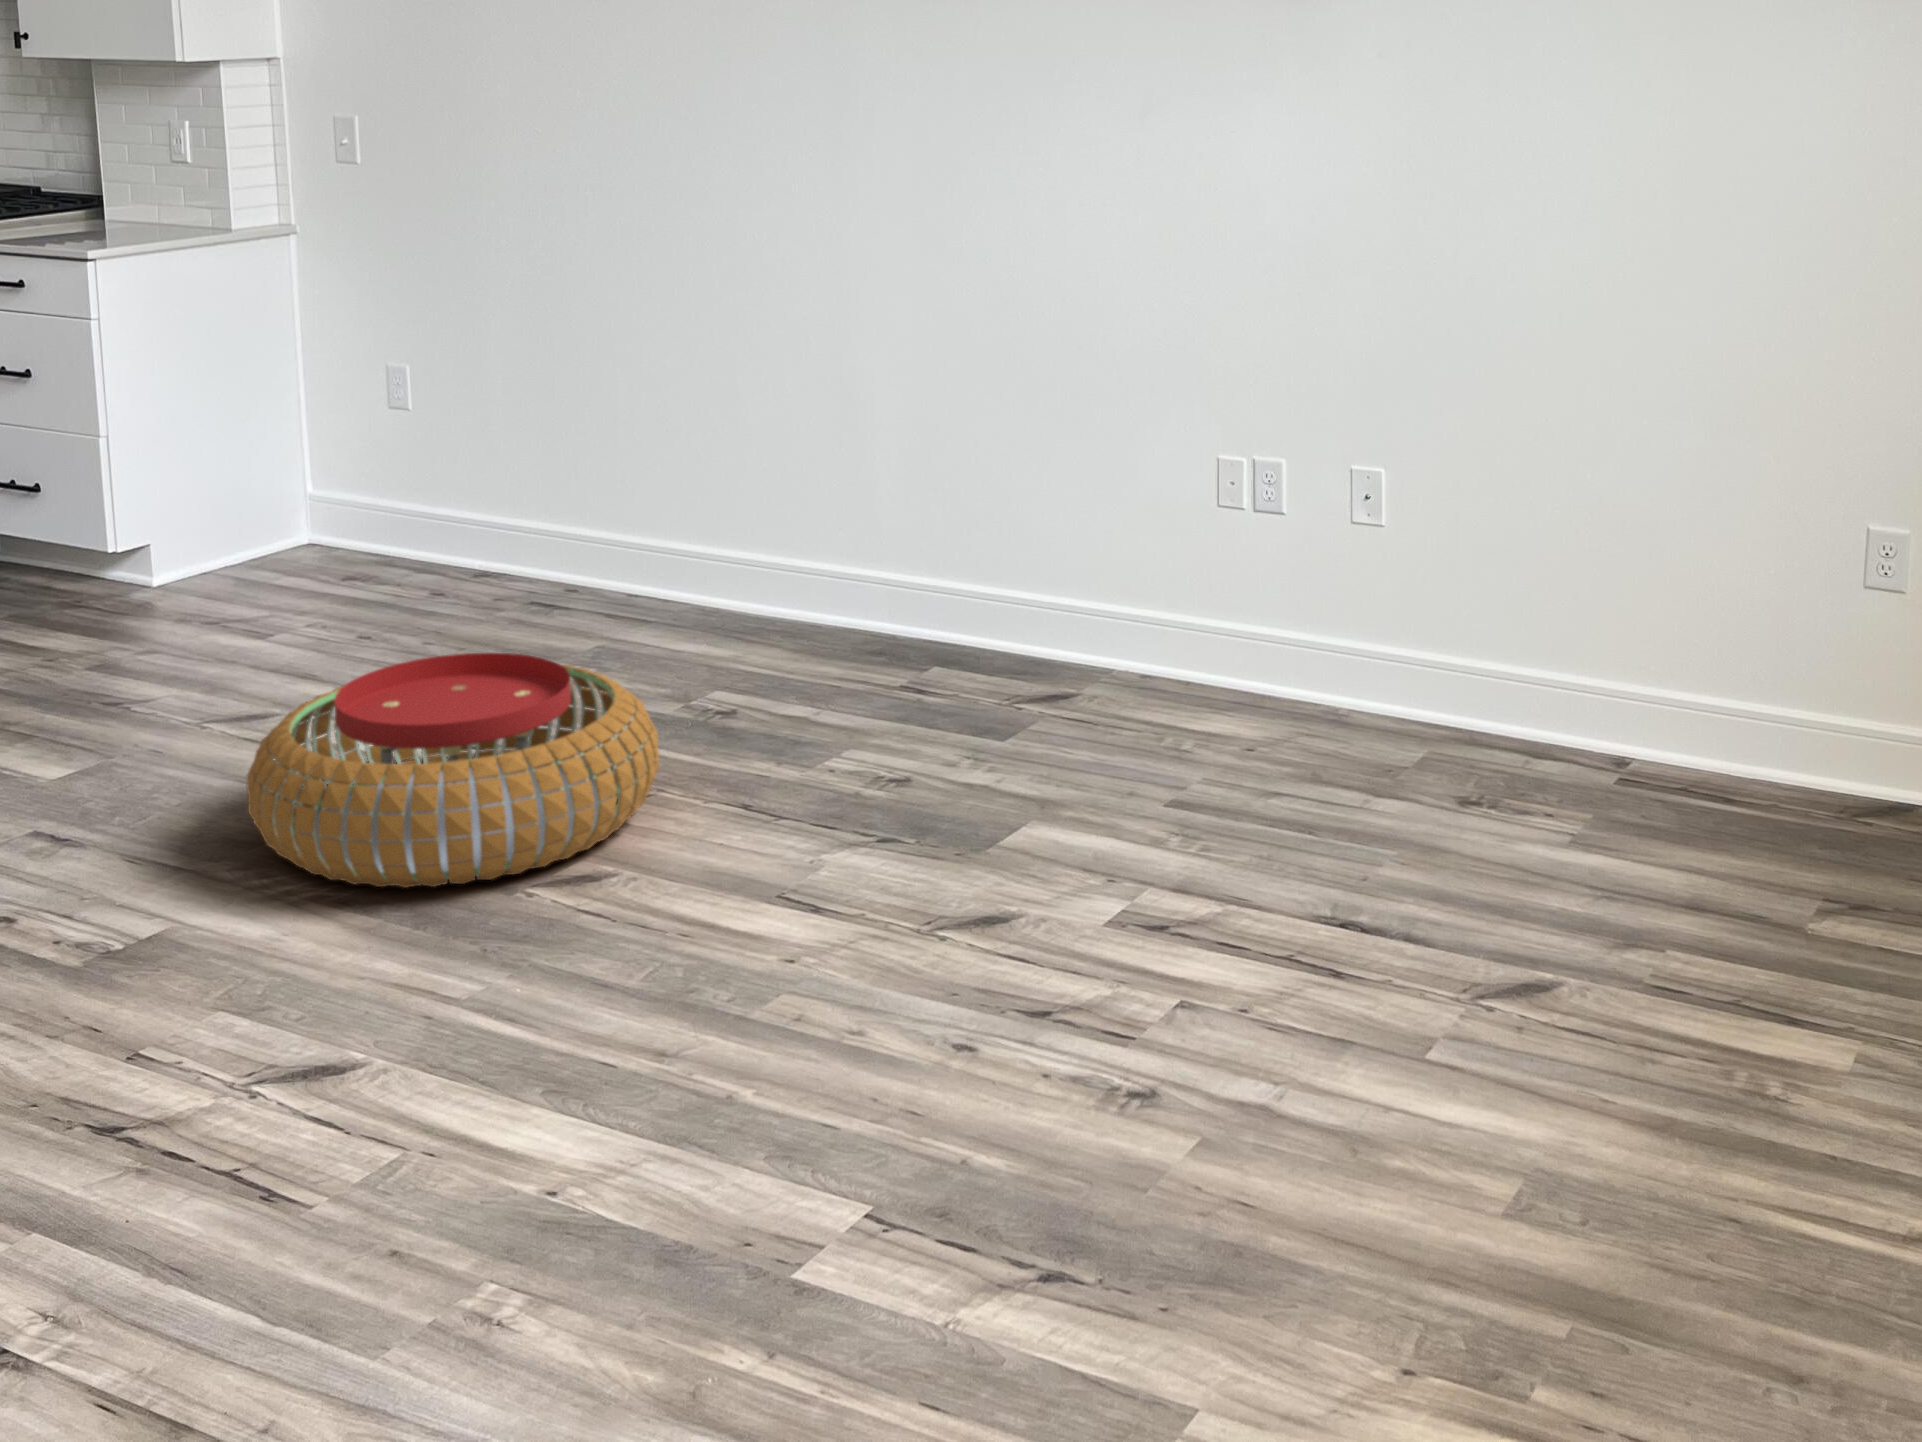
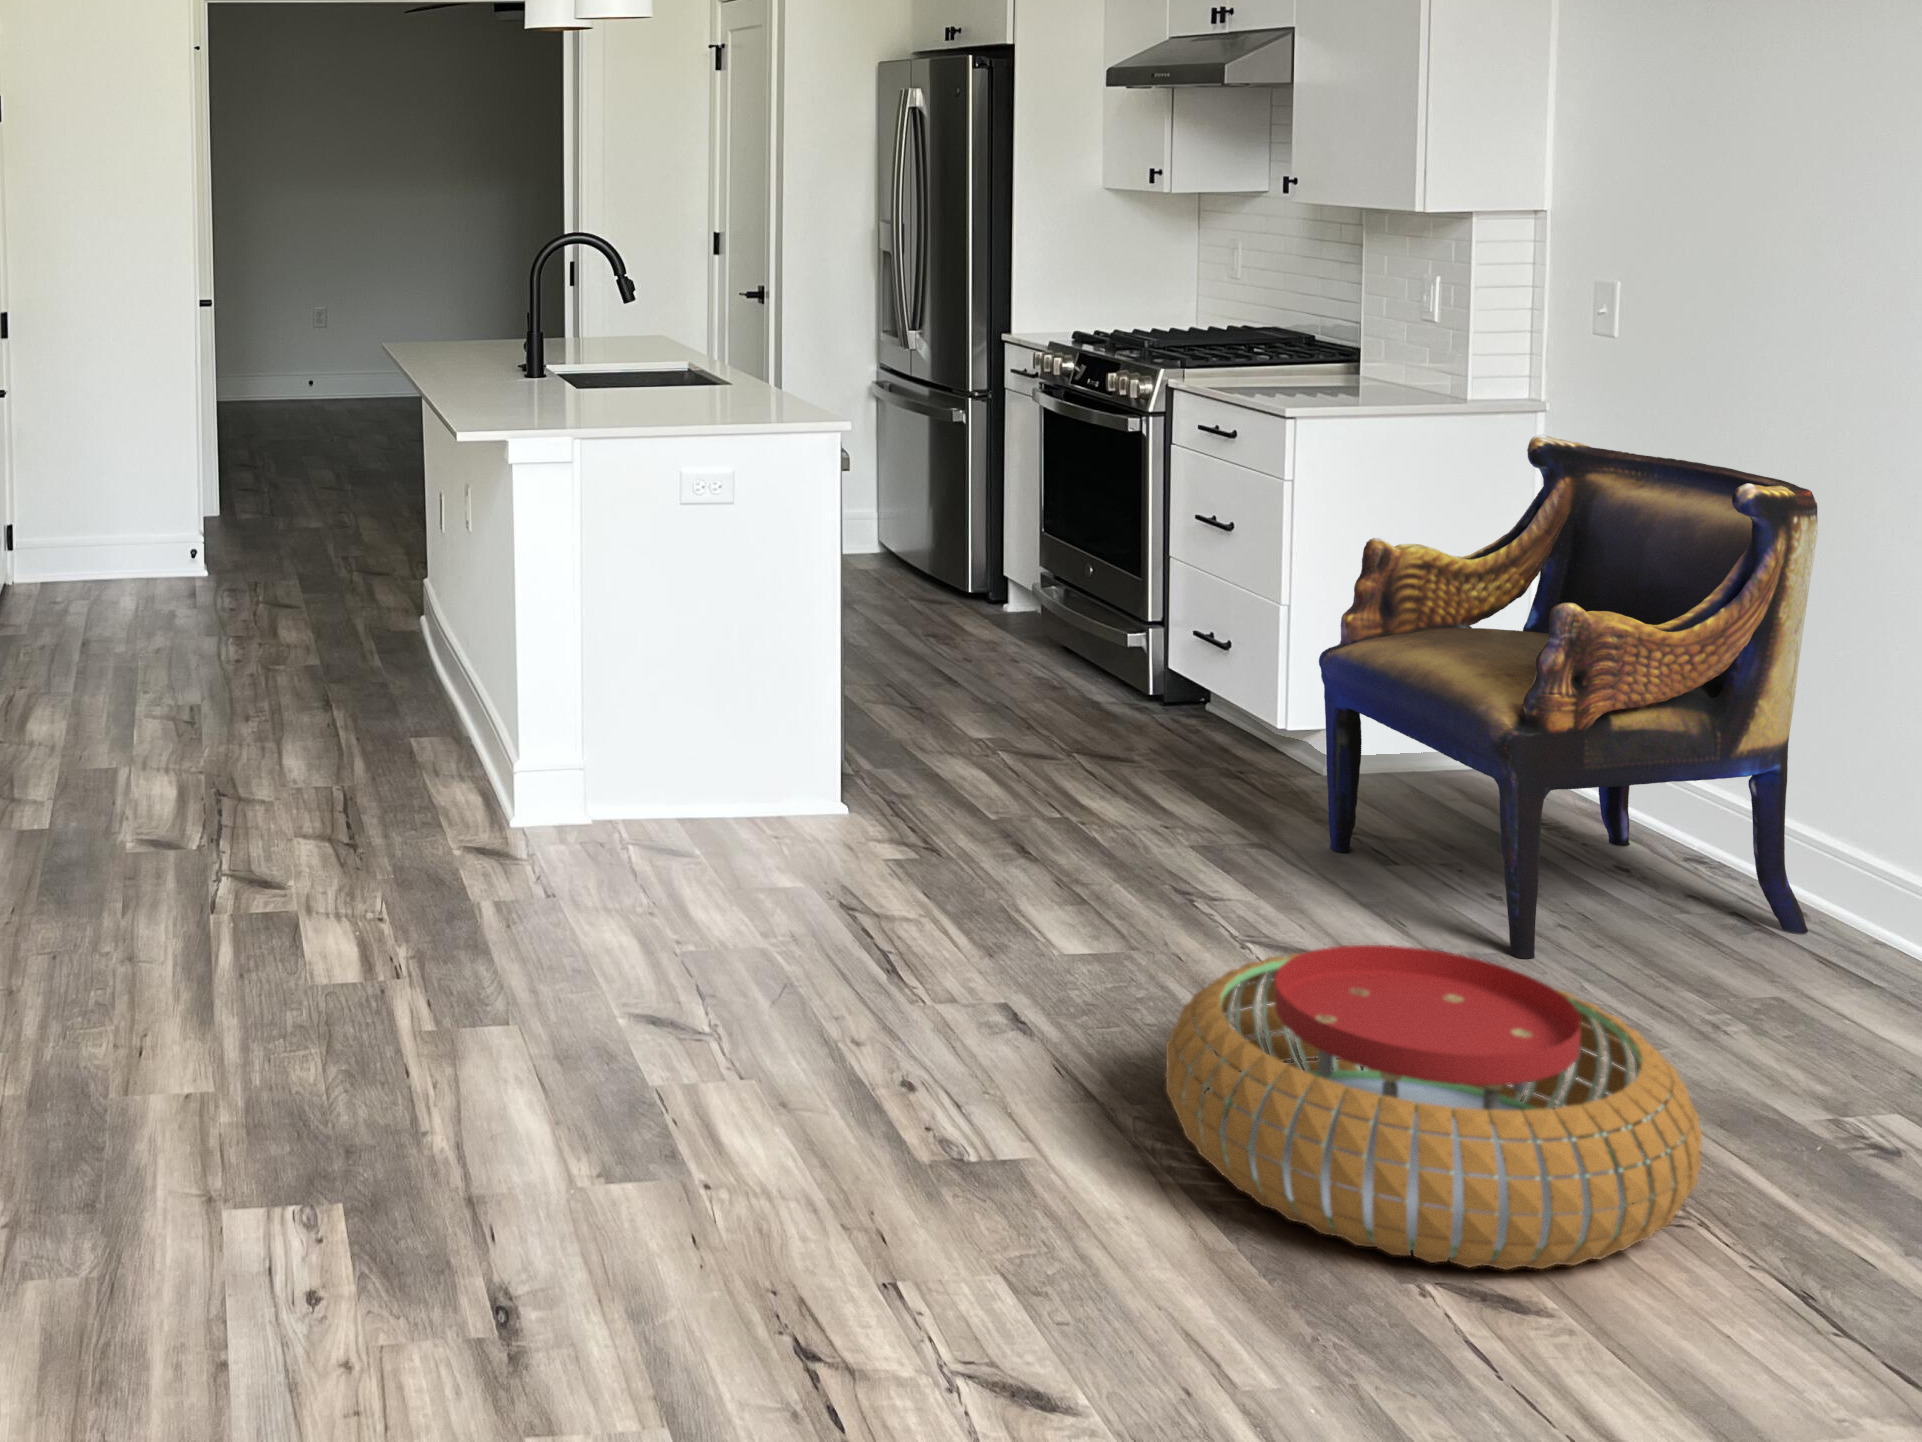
armchair: none [182,247,587,672] -> present [1319,434,1818,959]

